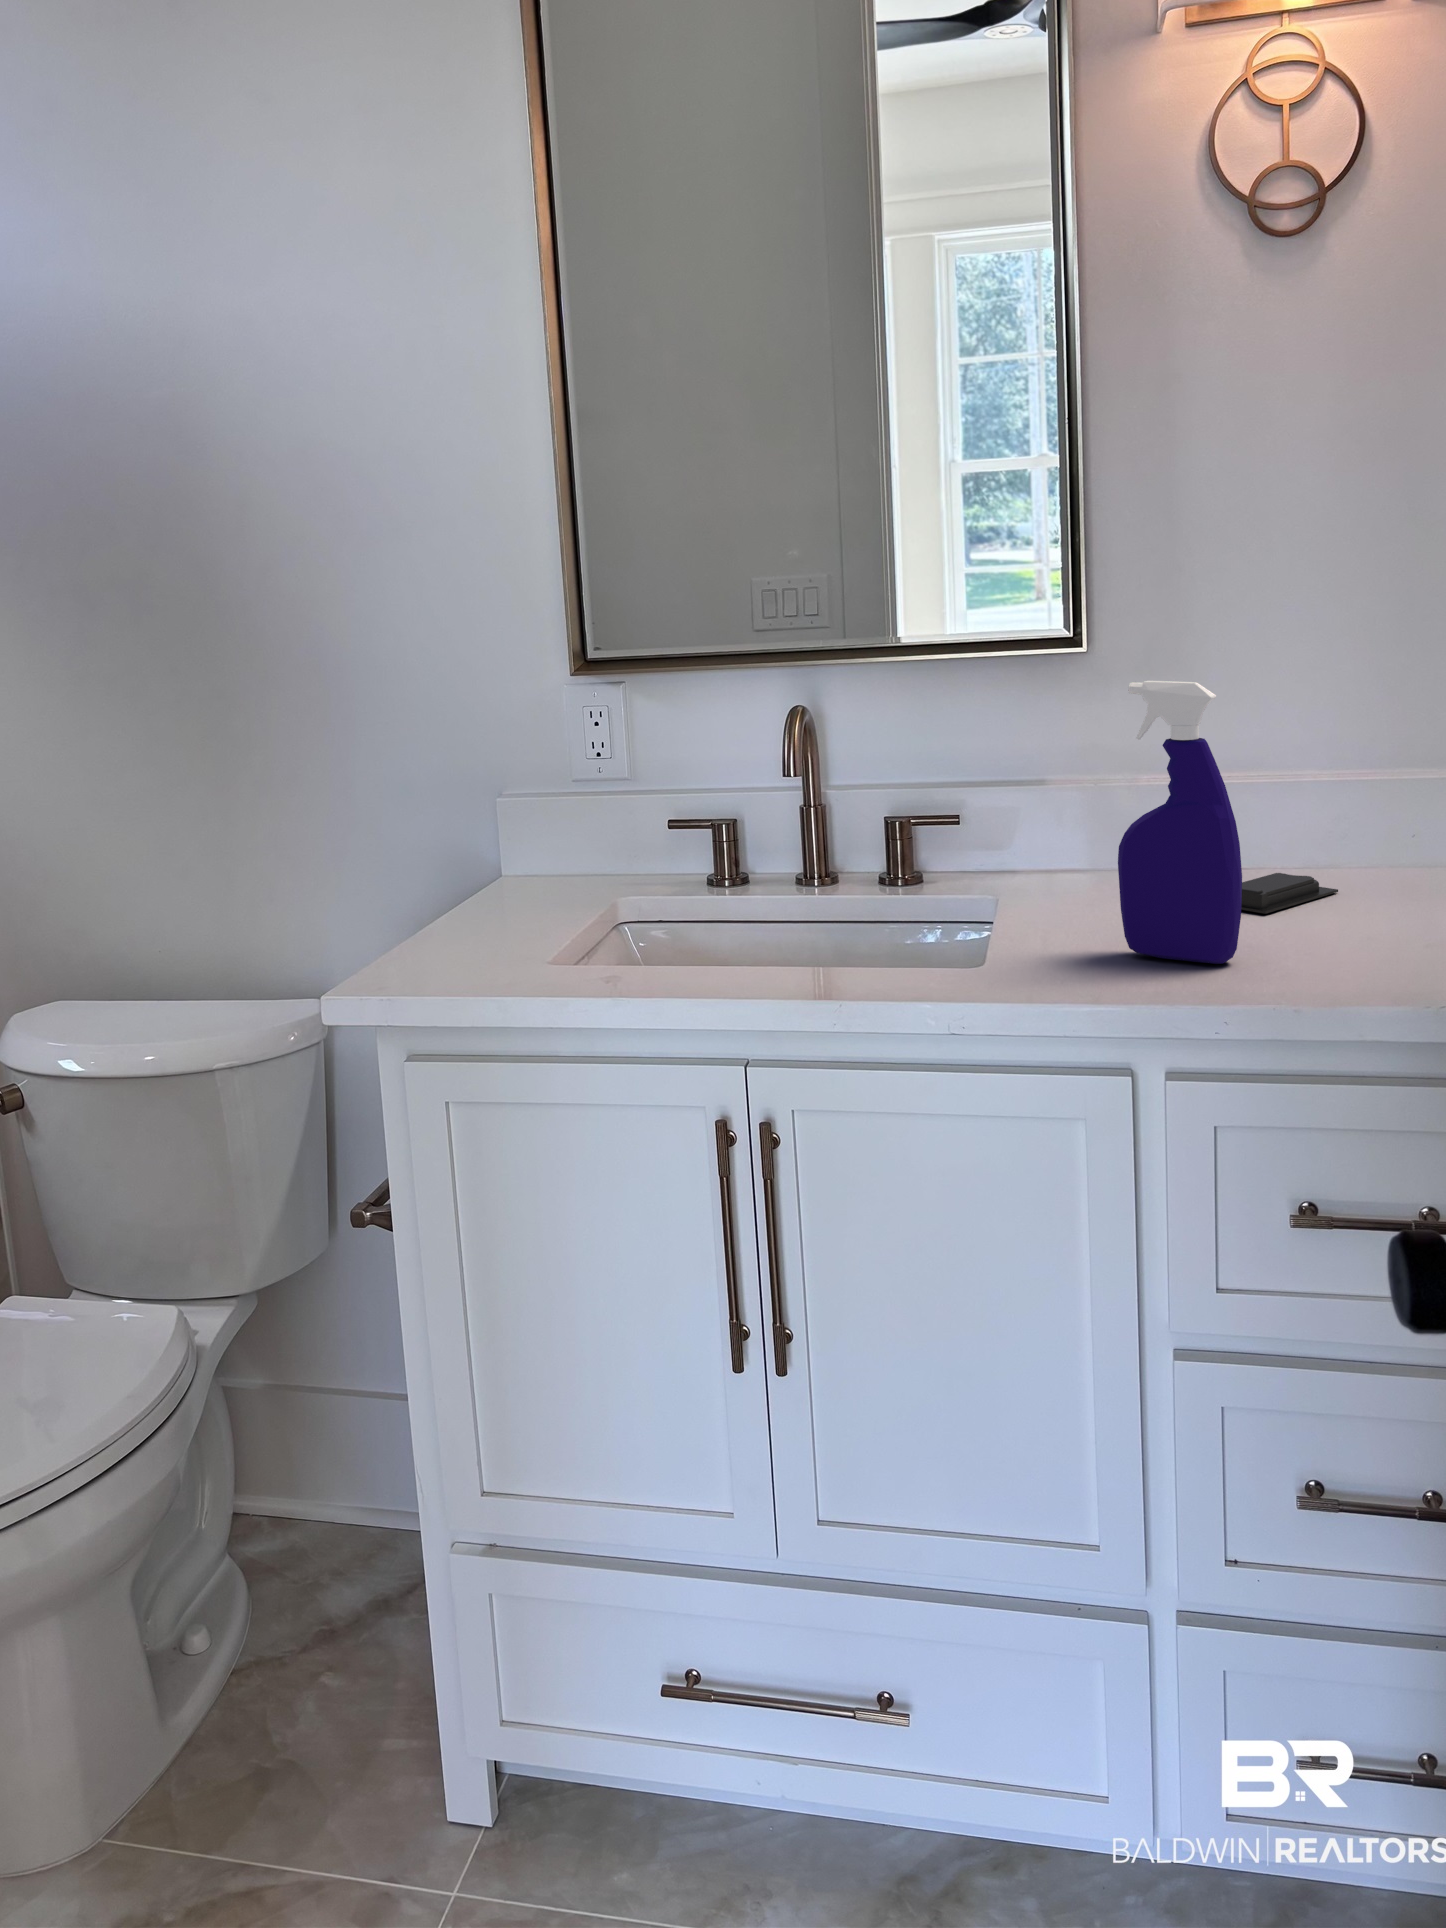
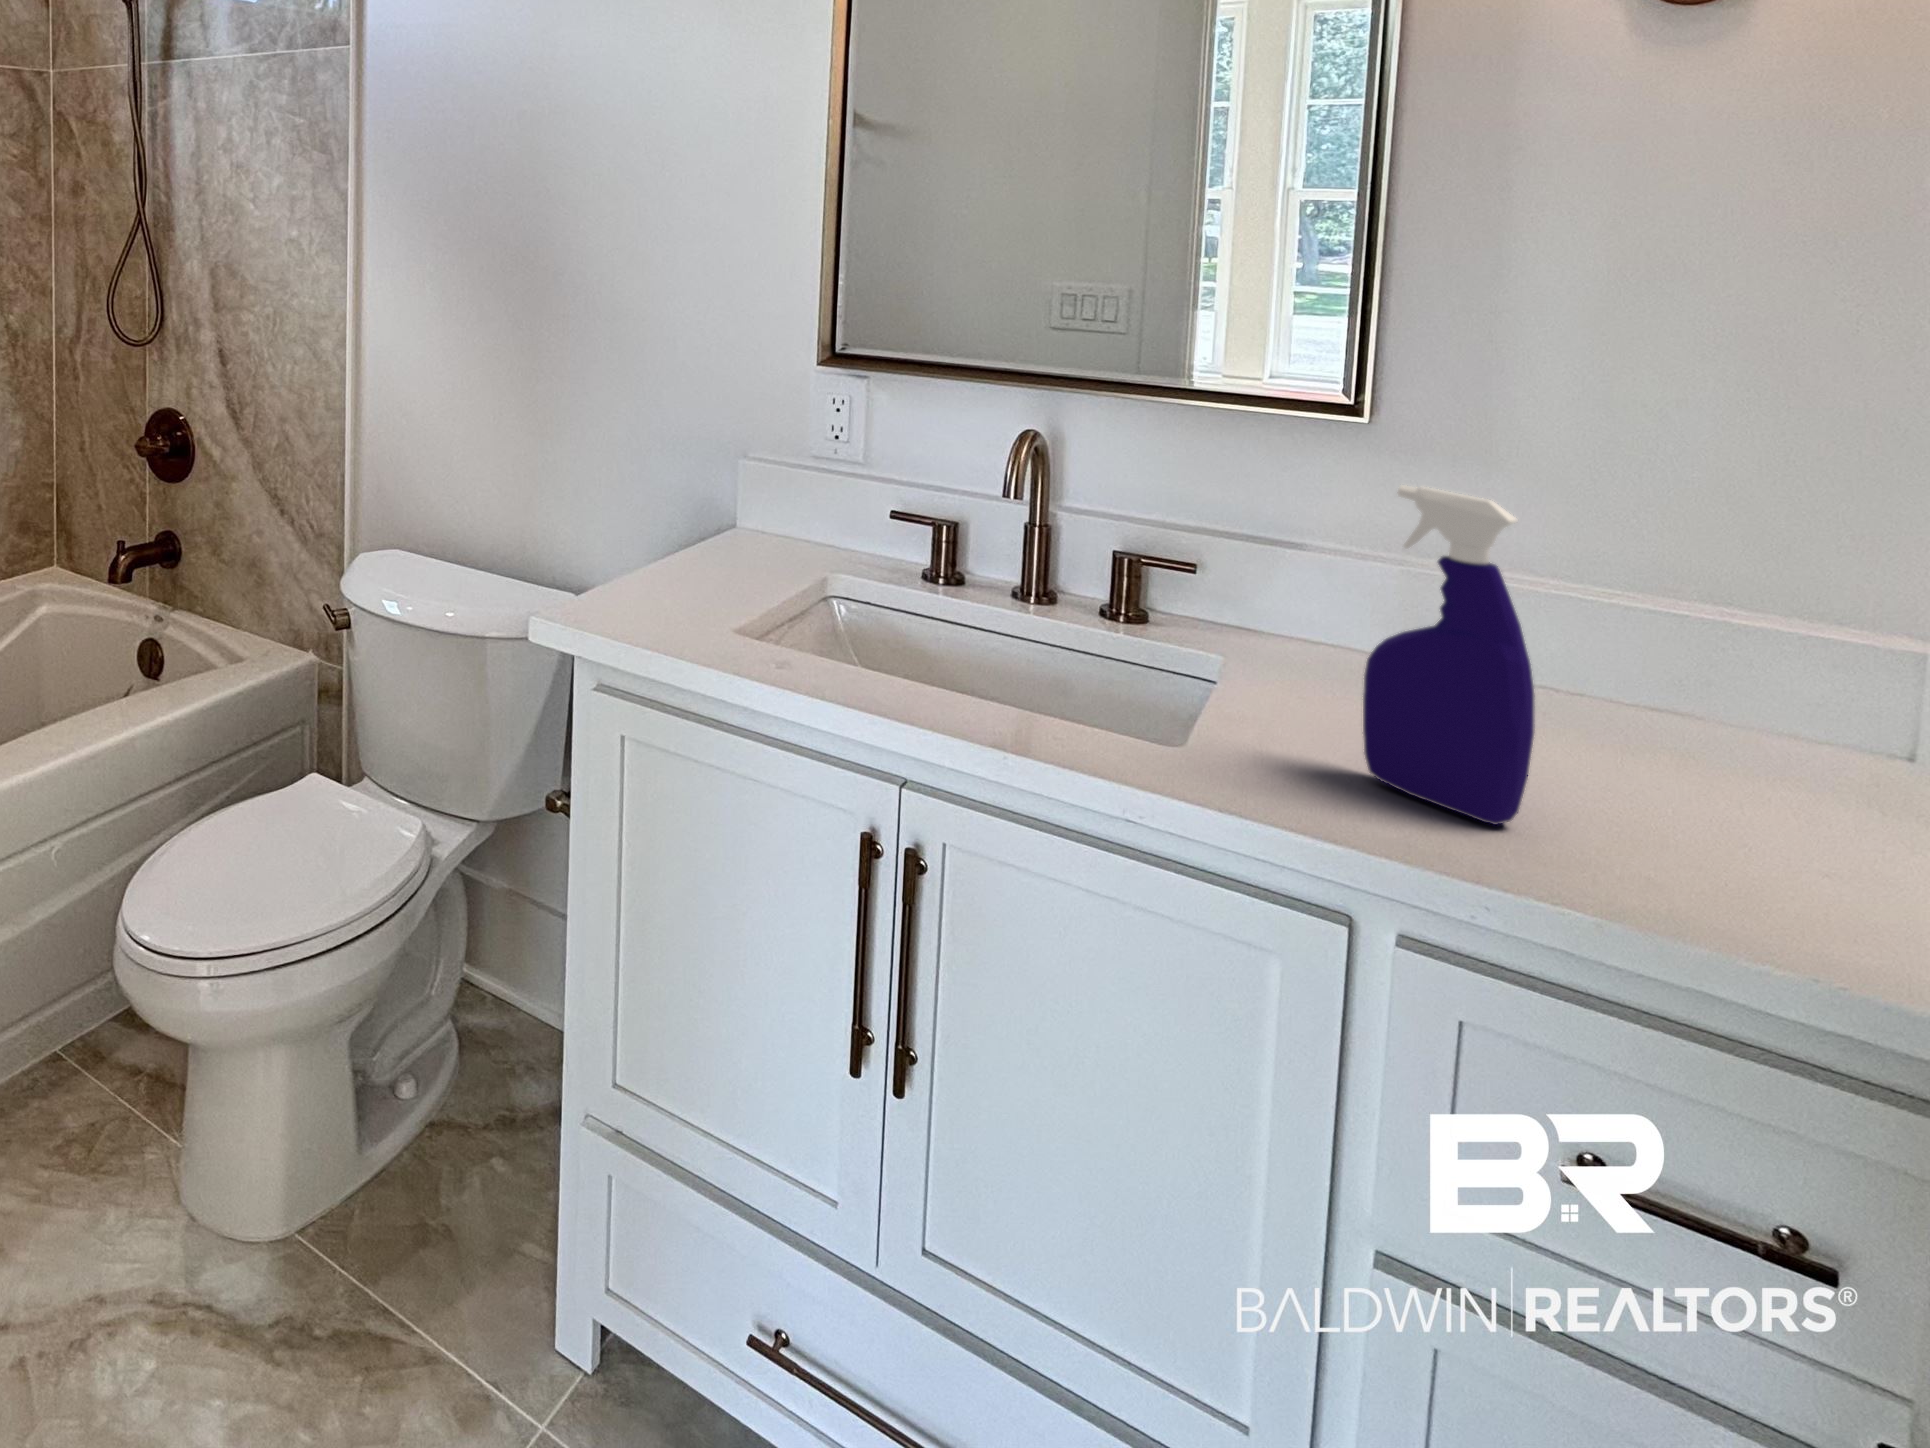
soap bar: present [1241,873,1338,914] -> none [1493,717,1694,767]

